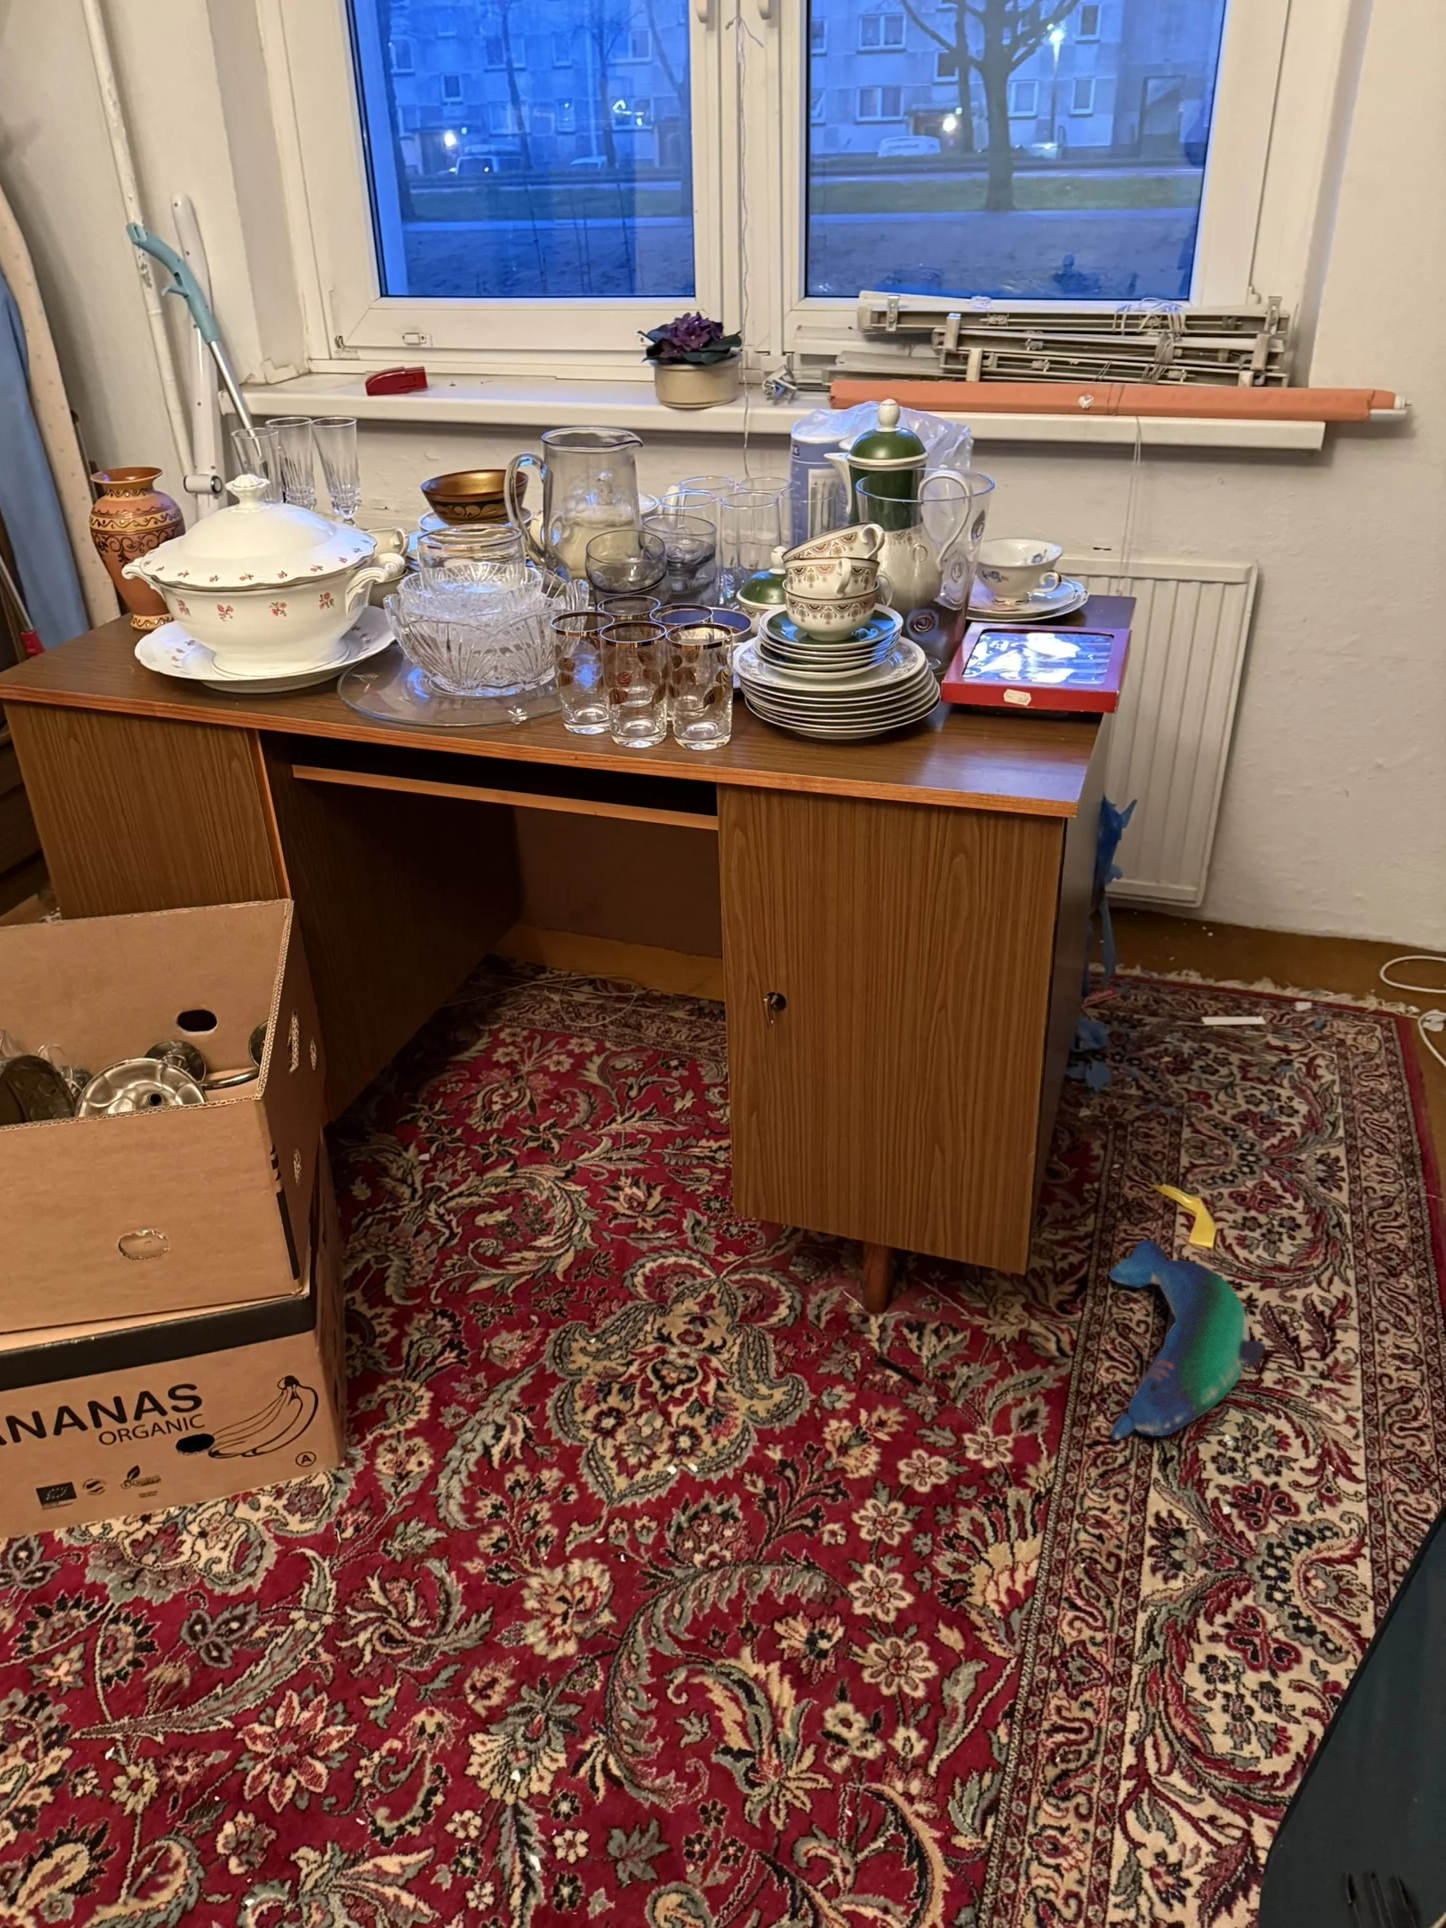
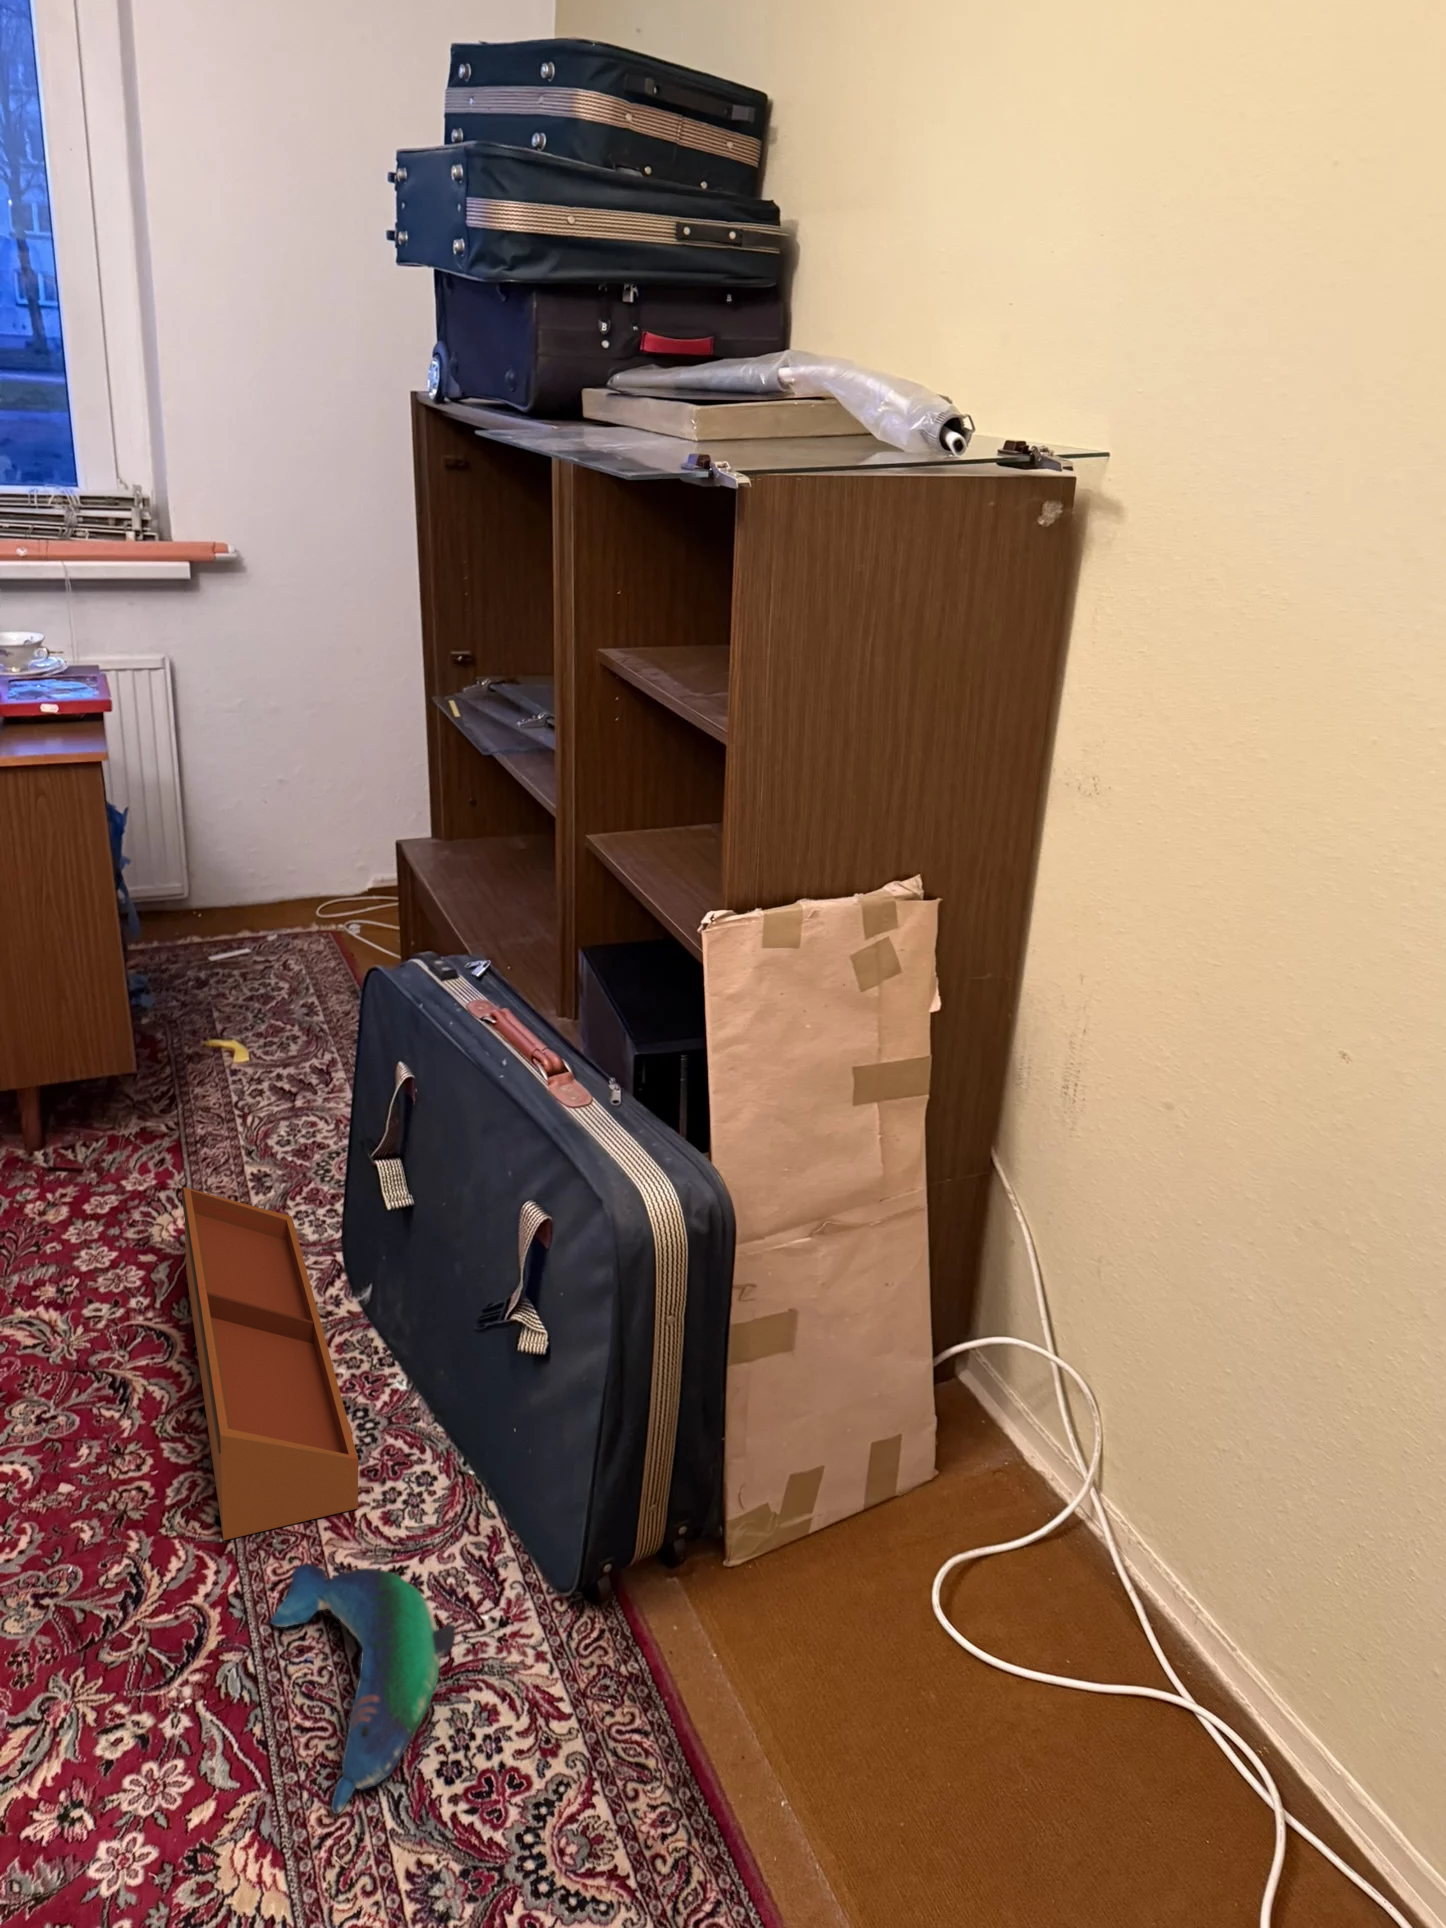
storage bin: none [1091,895,1237,1221] -> present [182,1187,358,1540]

